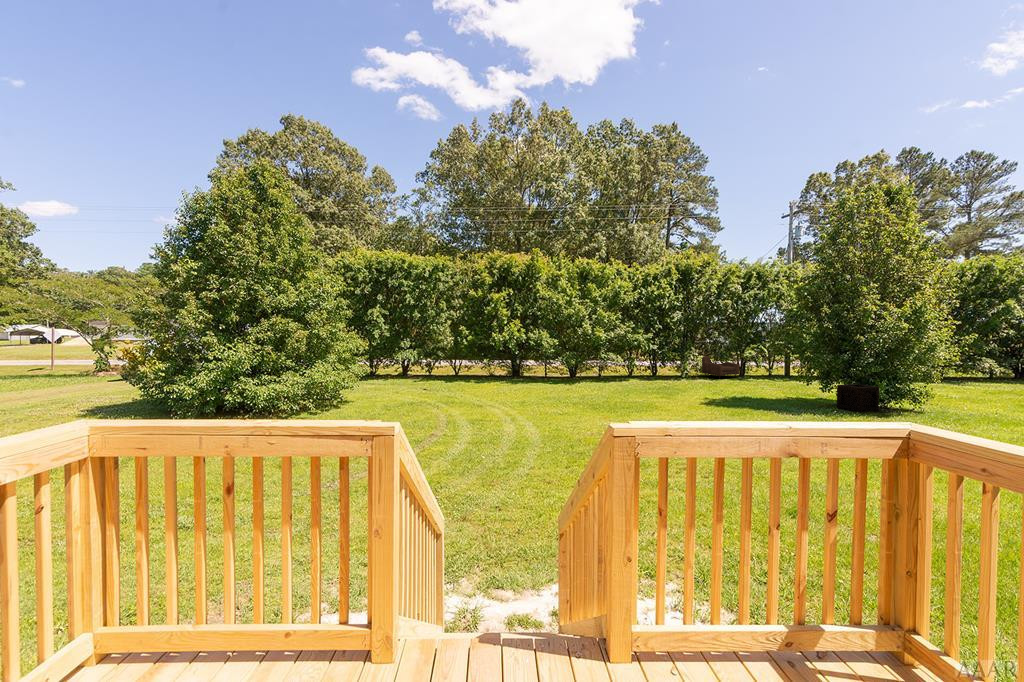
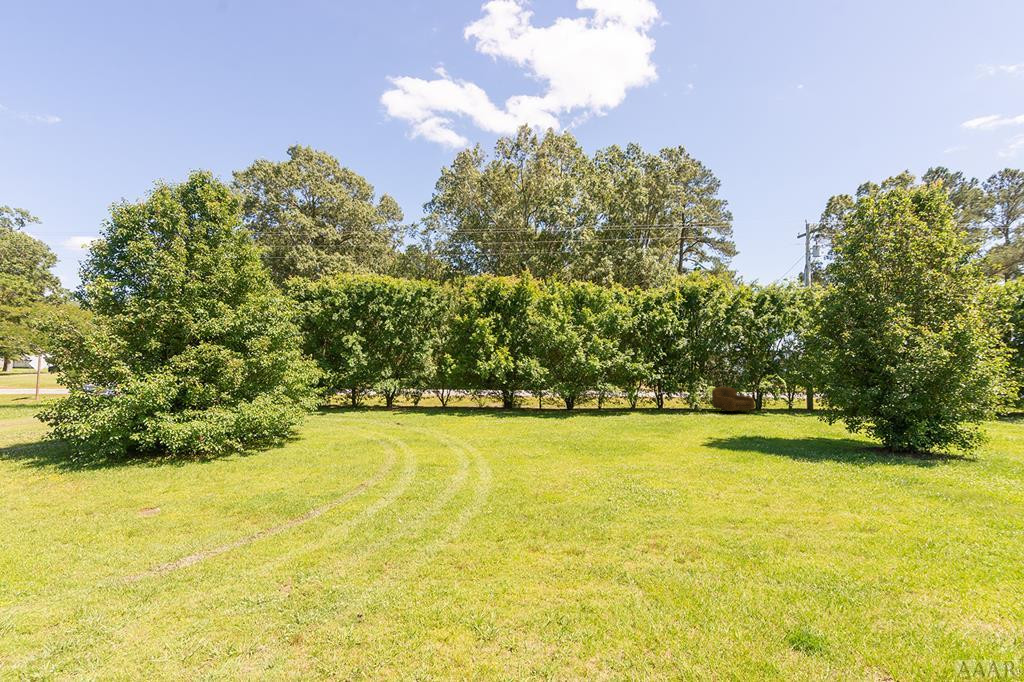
wooden crate: present [837,384,879,412] -> none [867,423,919,458]

